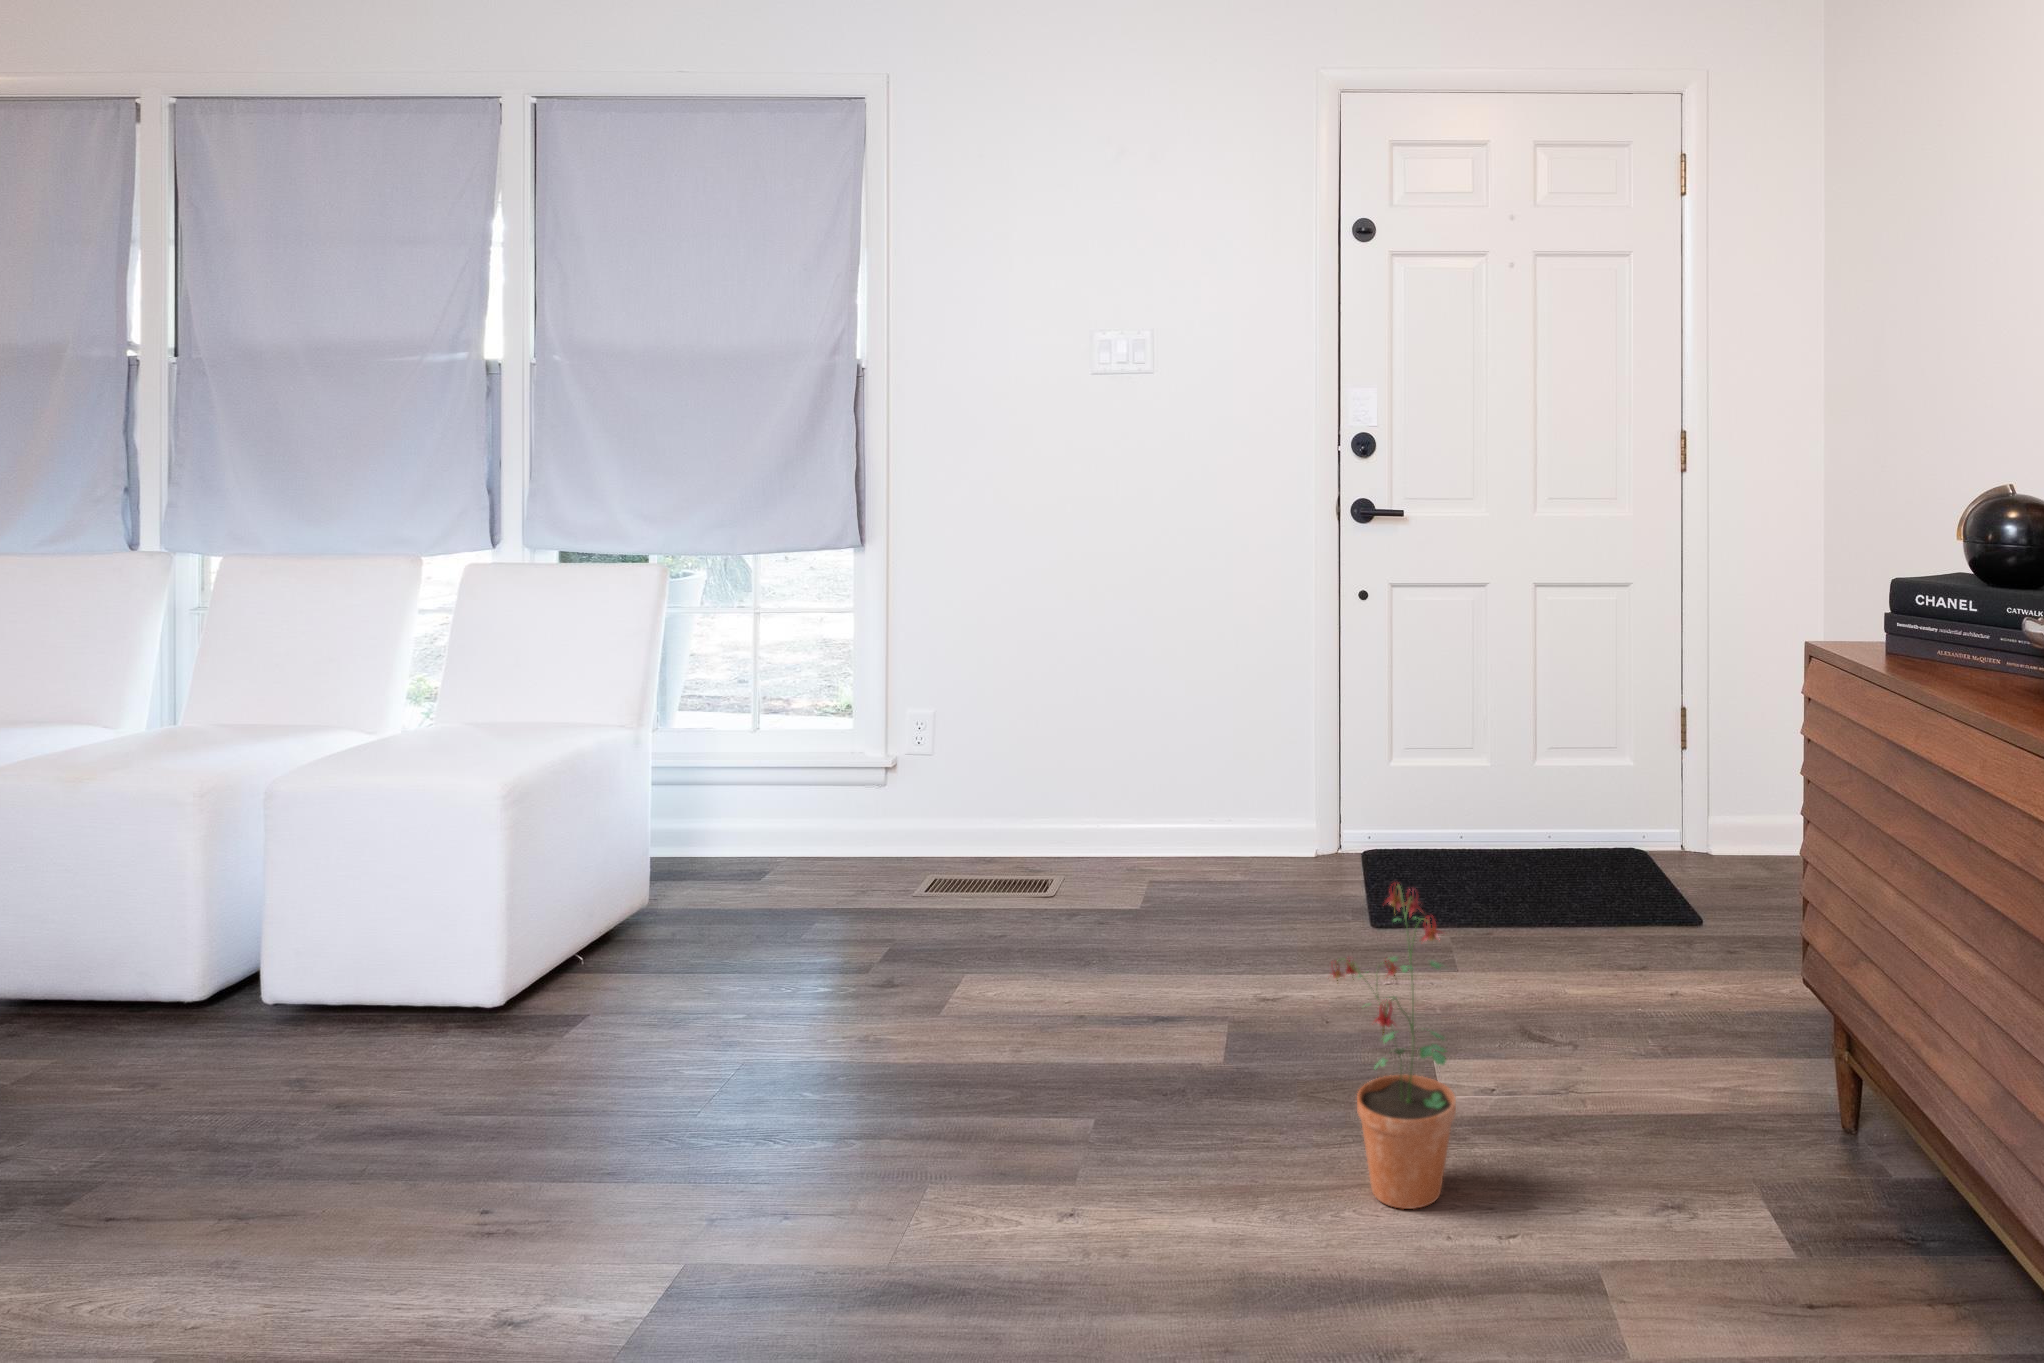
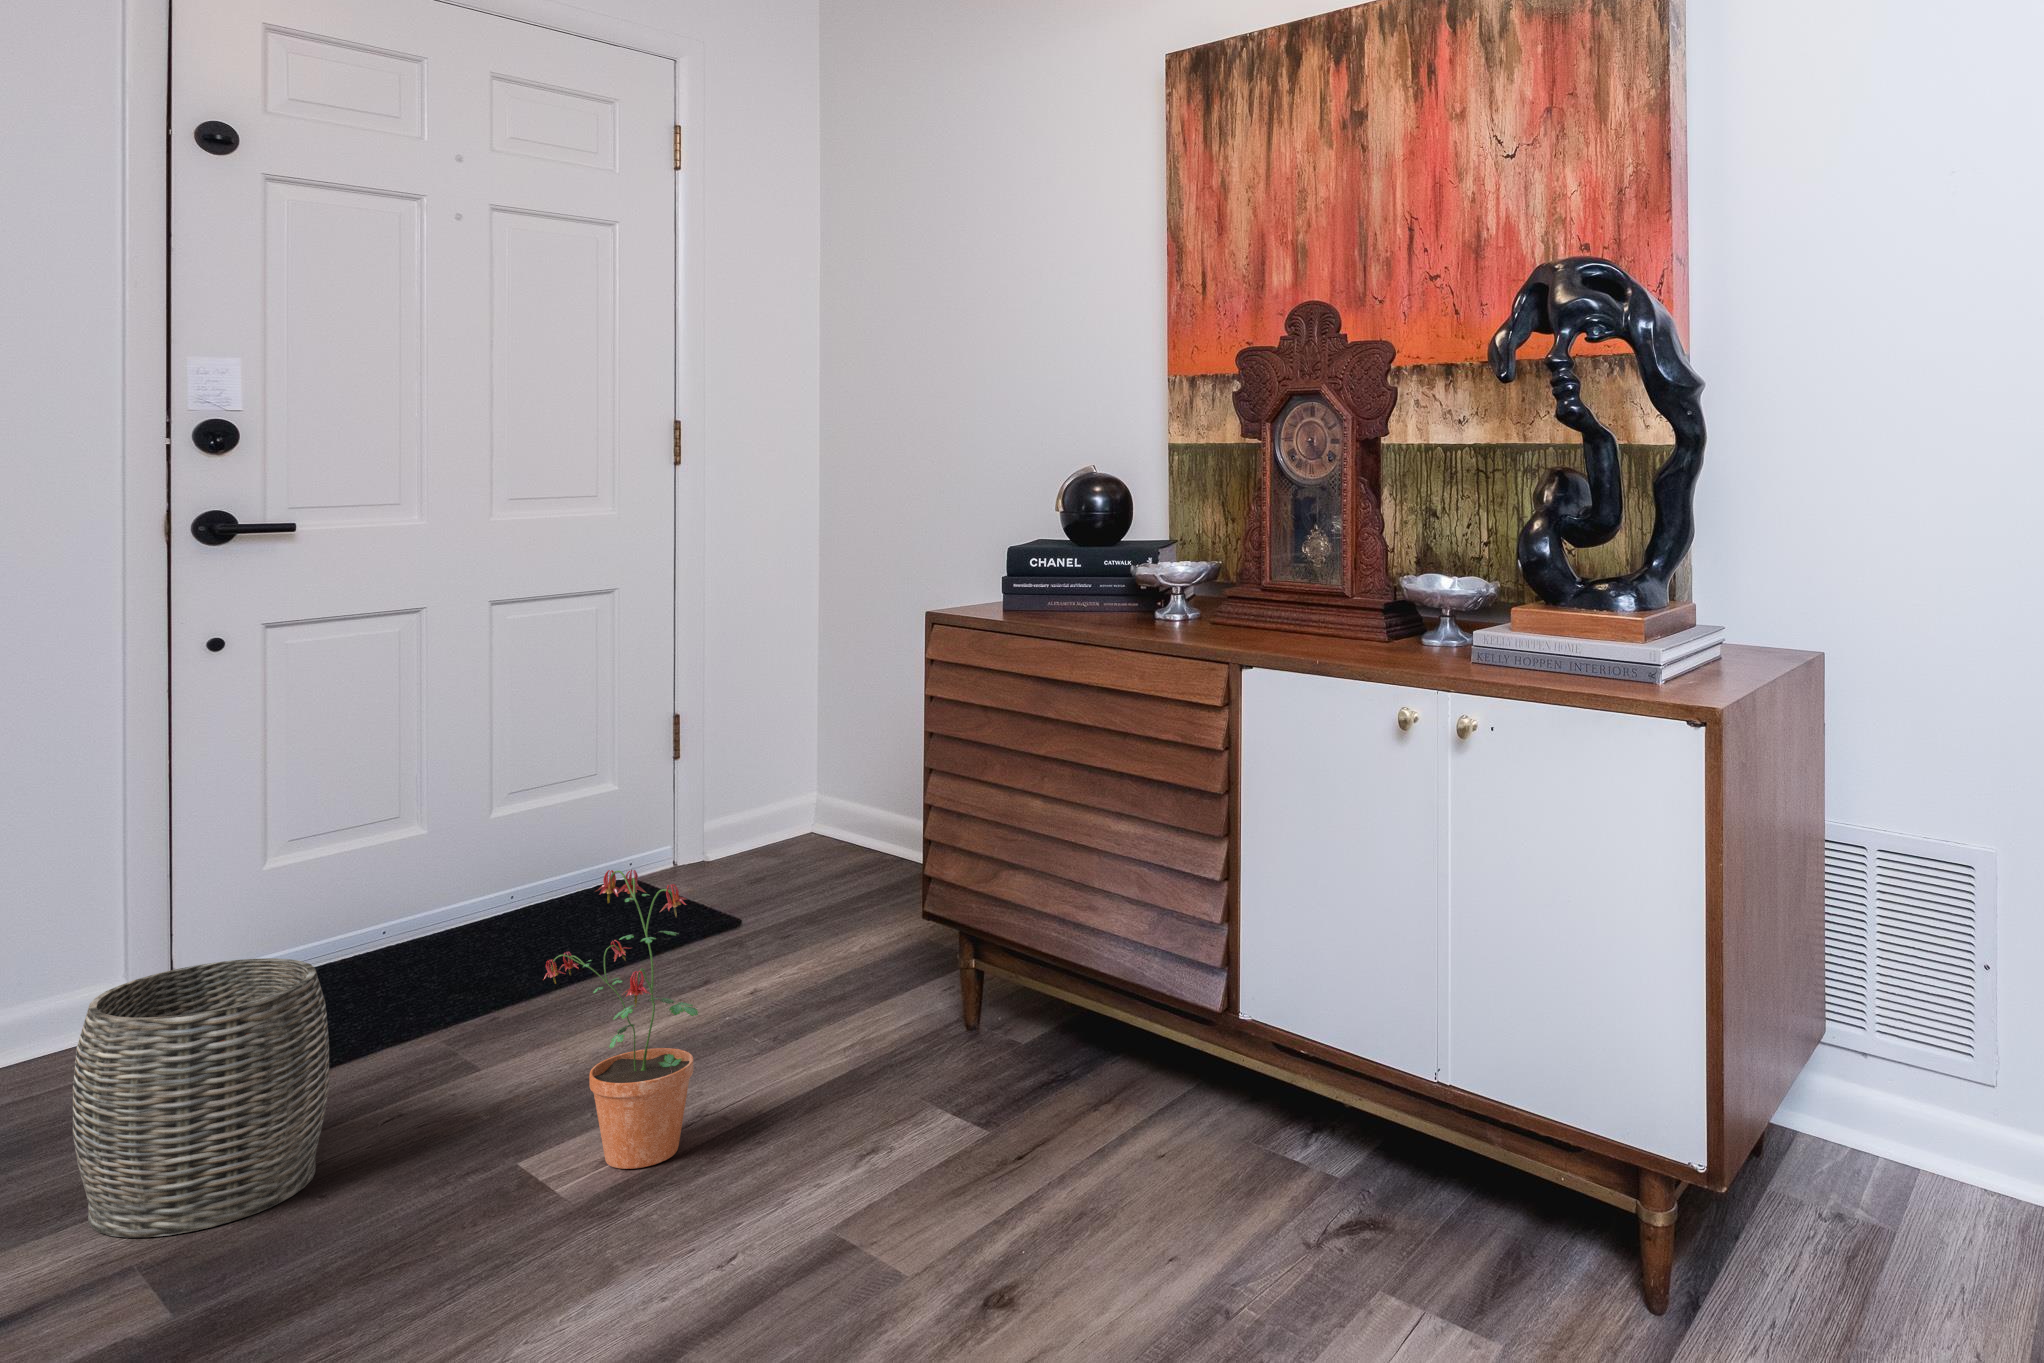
woven basket: none [1028,880,1206,1117] -> present [73,958,329,1238]

